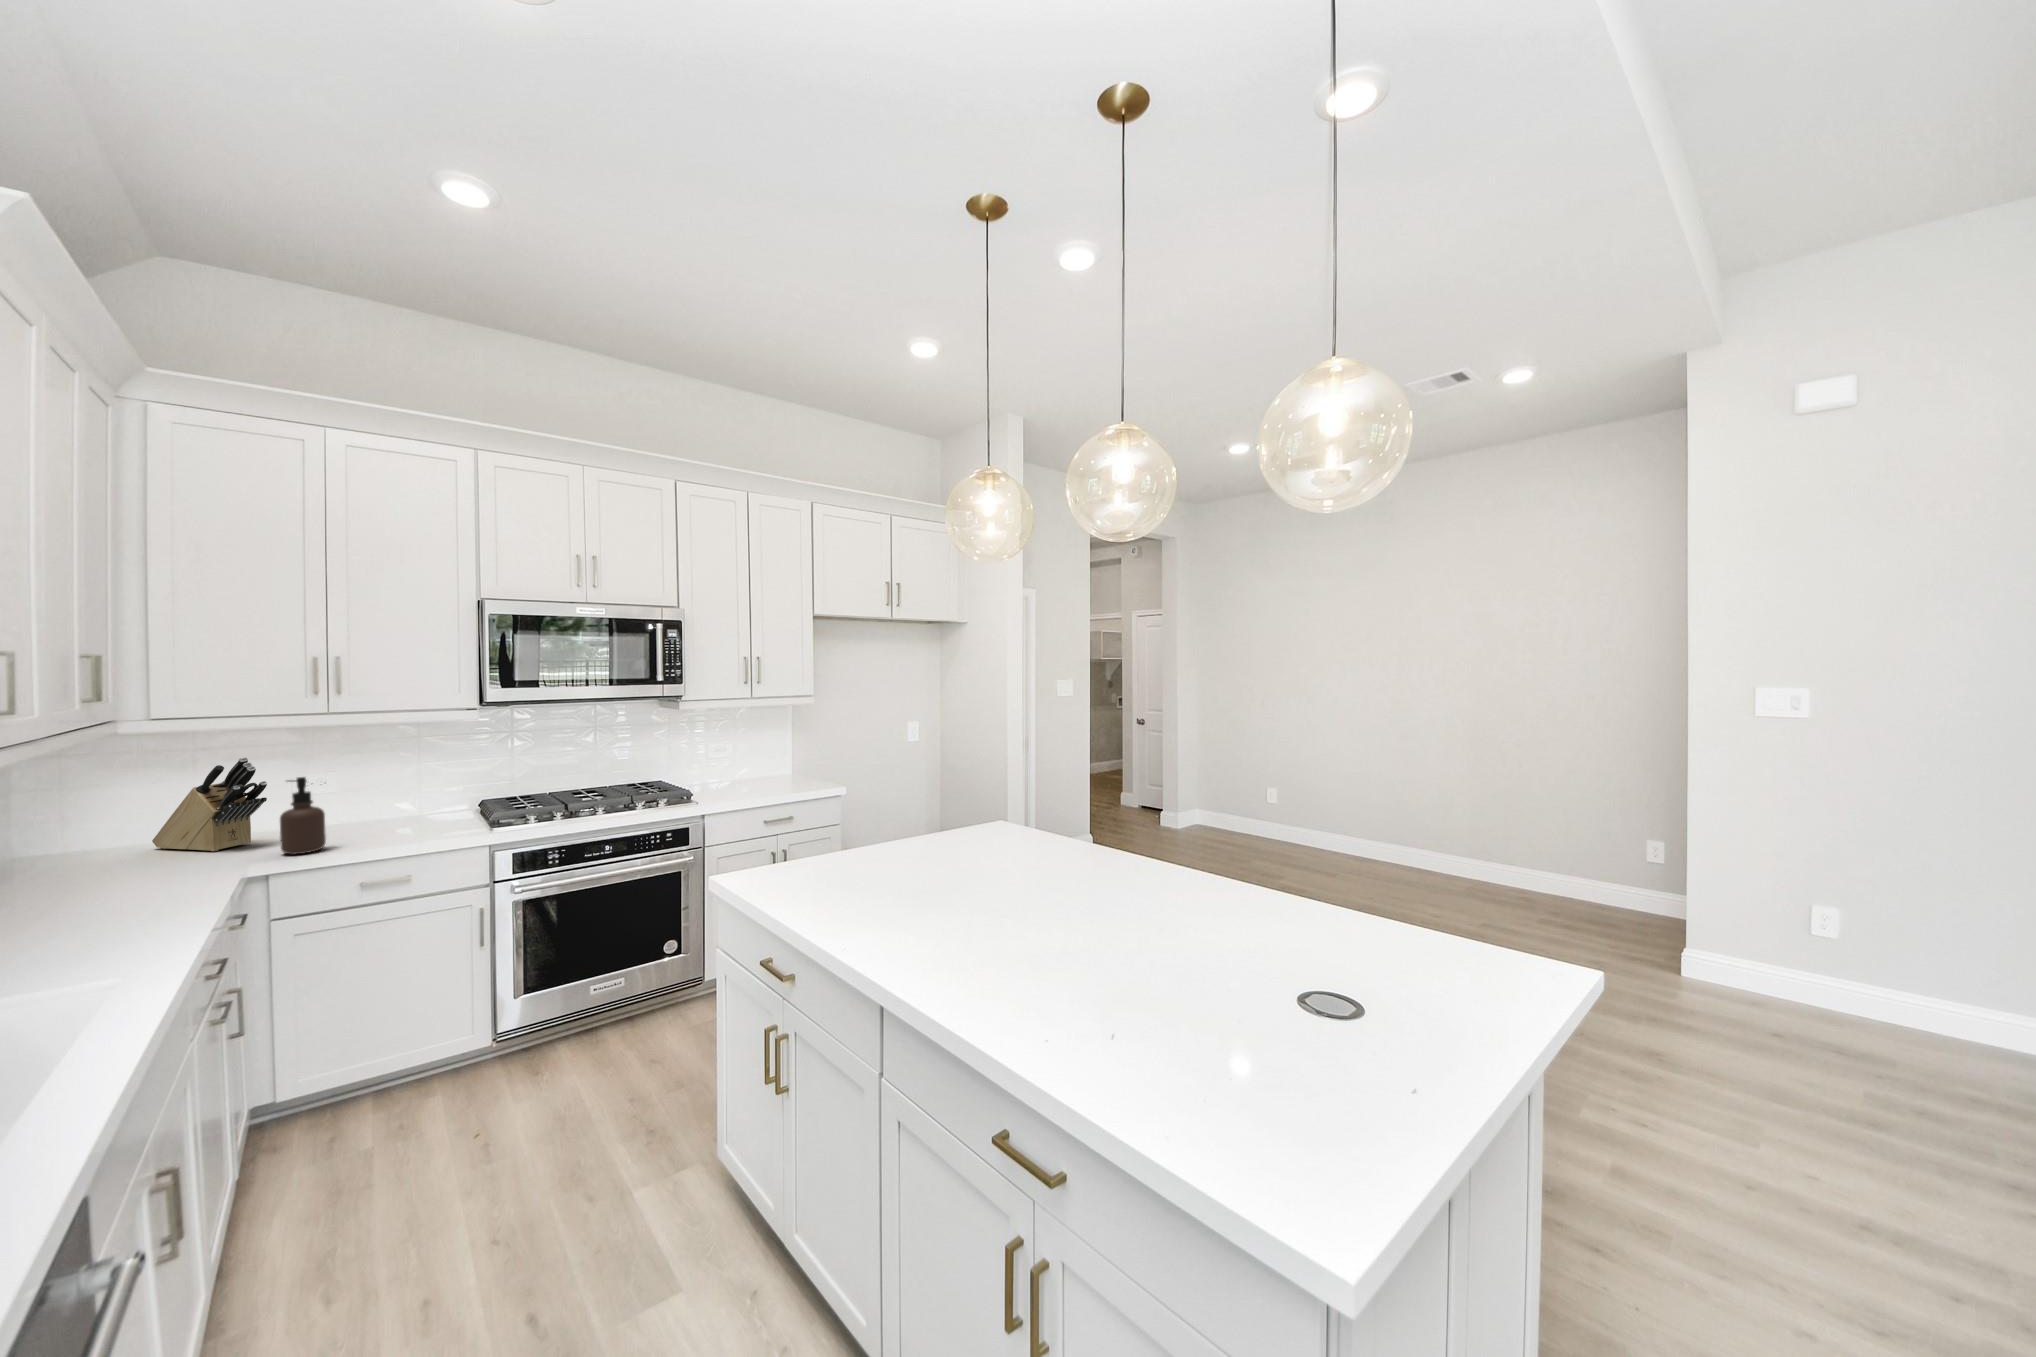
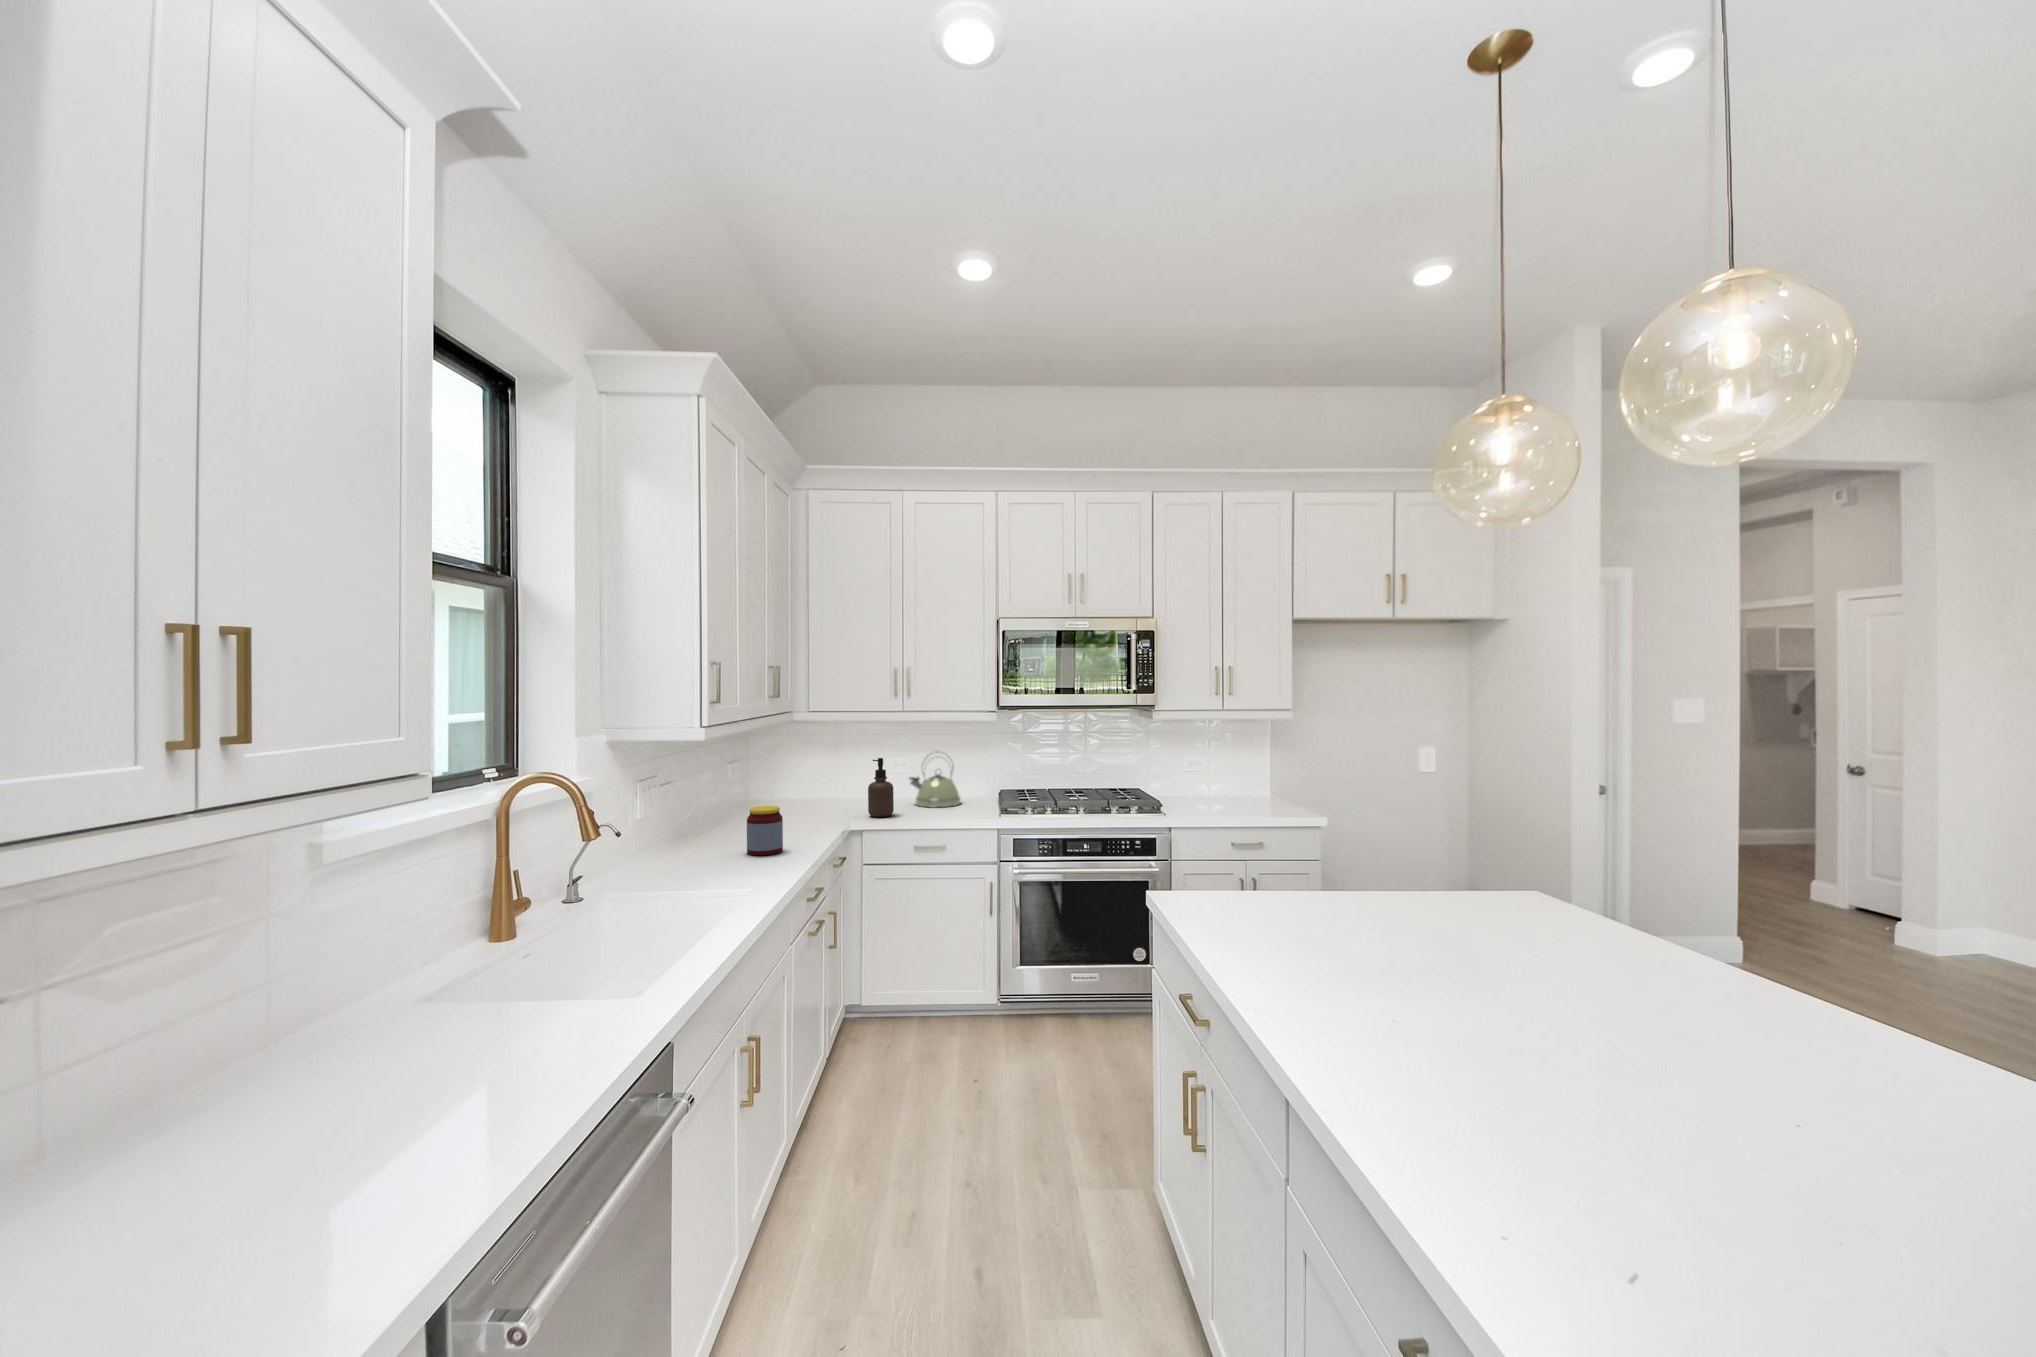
knife block: present [152,757,267,851] -> none [812,741,866,808]
kettle: none [341,762,427,833] -> present [910,758,961,807]
jar: none [69,861,148,937] -> present [747,806,783,855]

